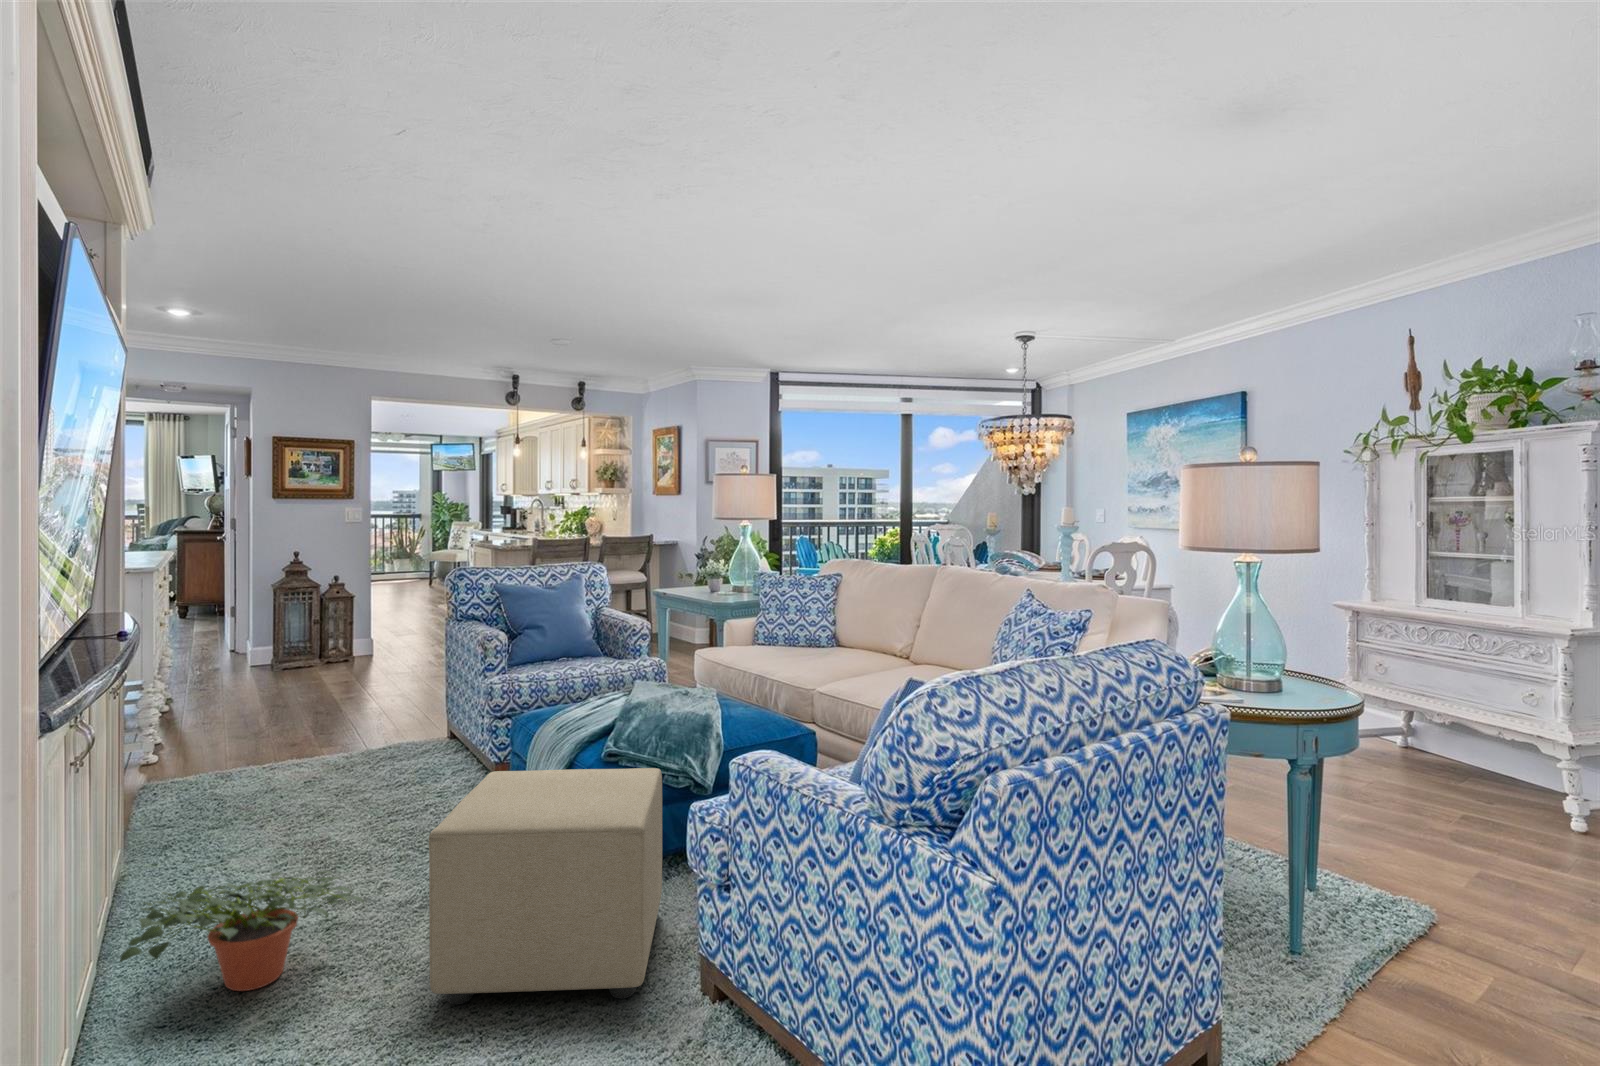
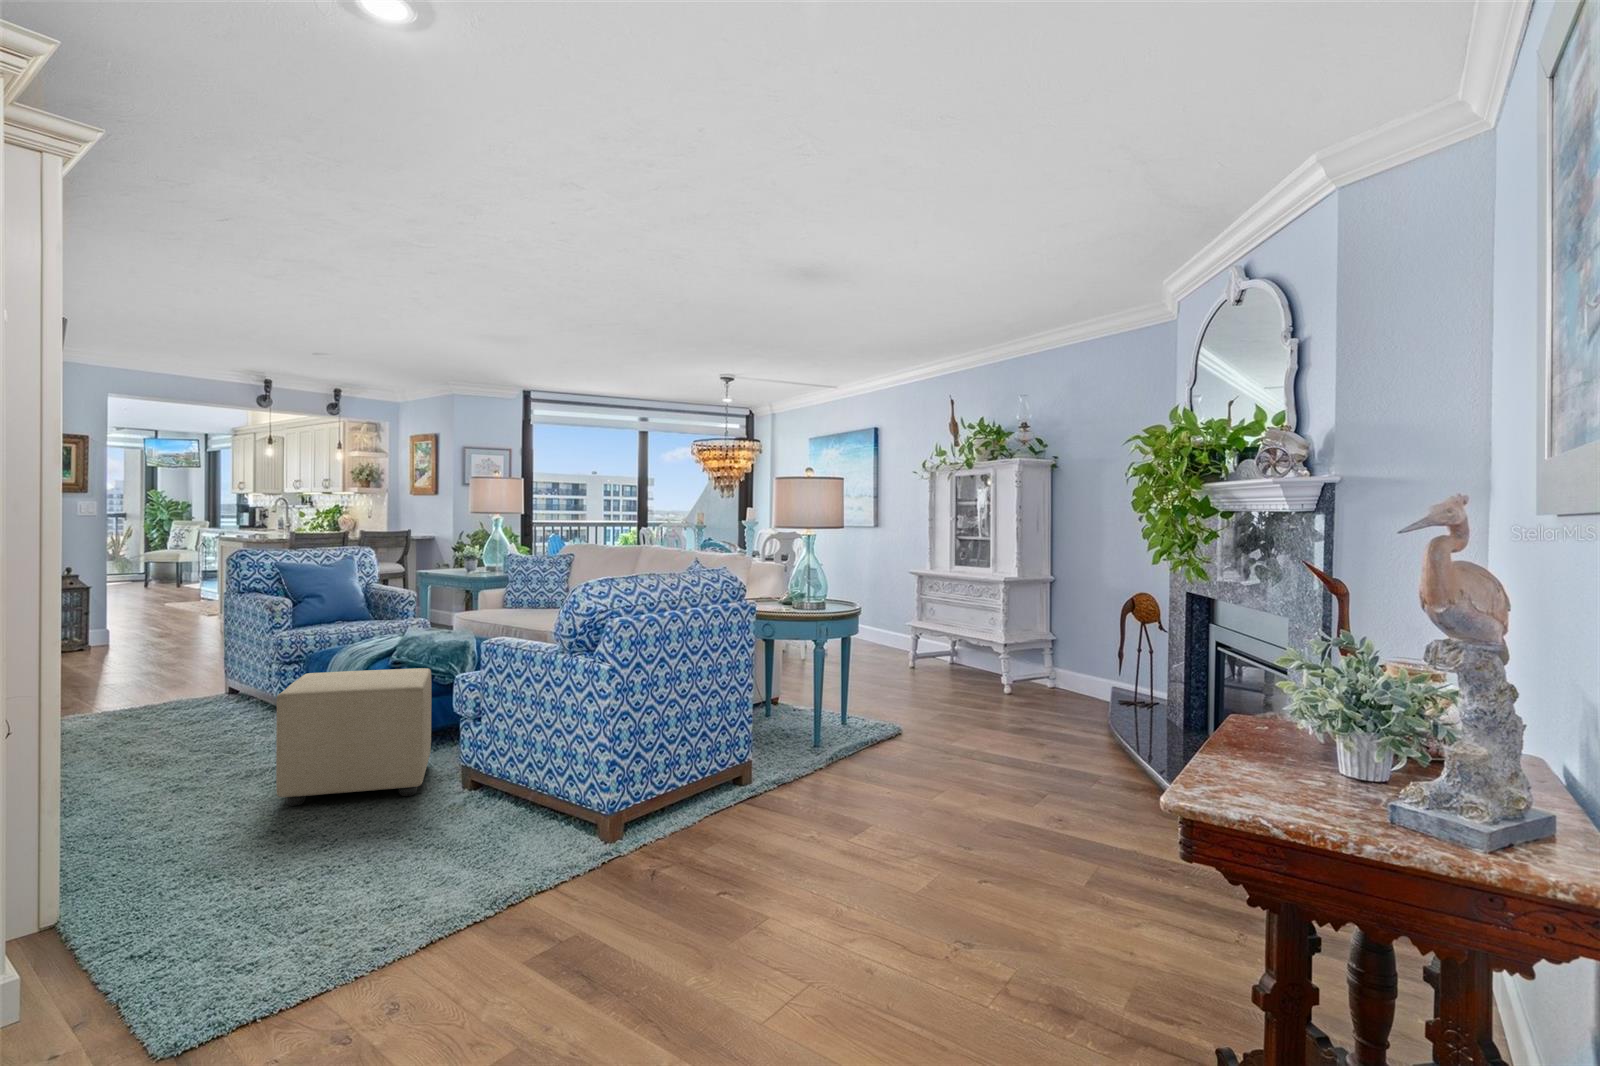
potted plant: present [120,871,364,991] -> none [42,735,219,813]

